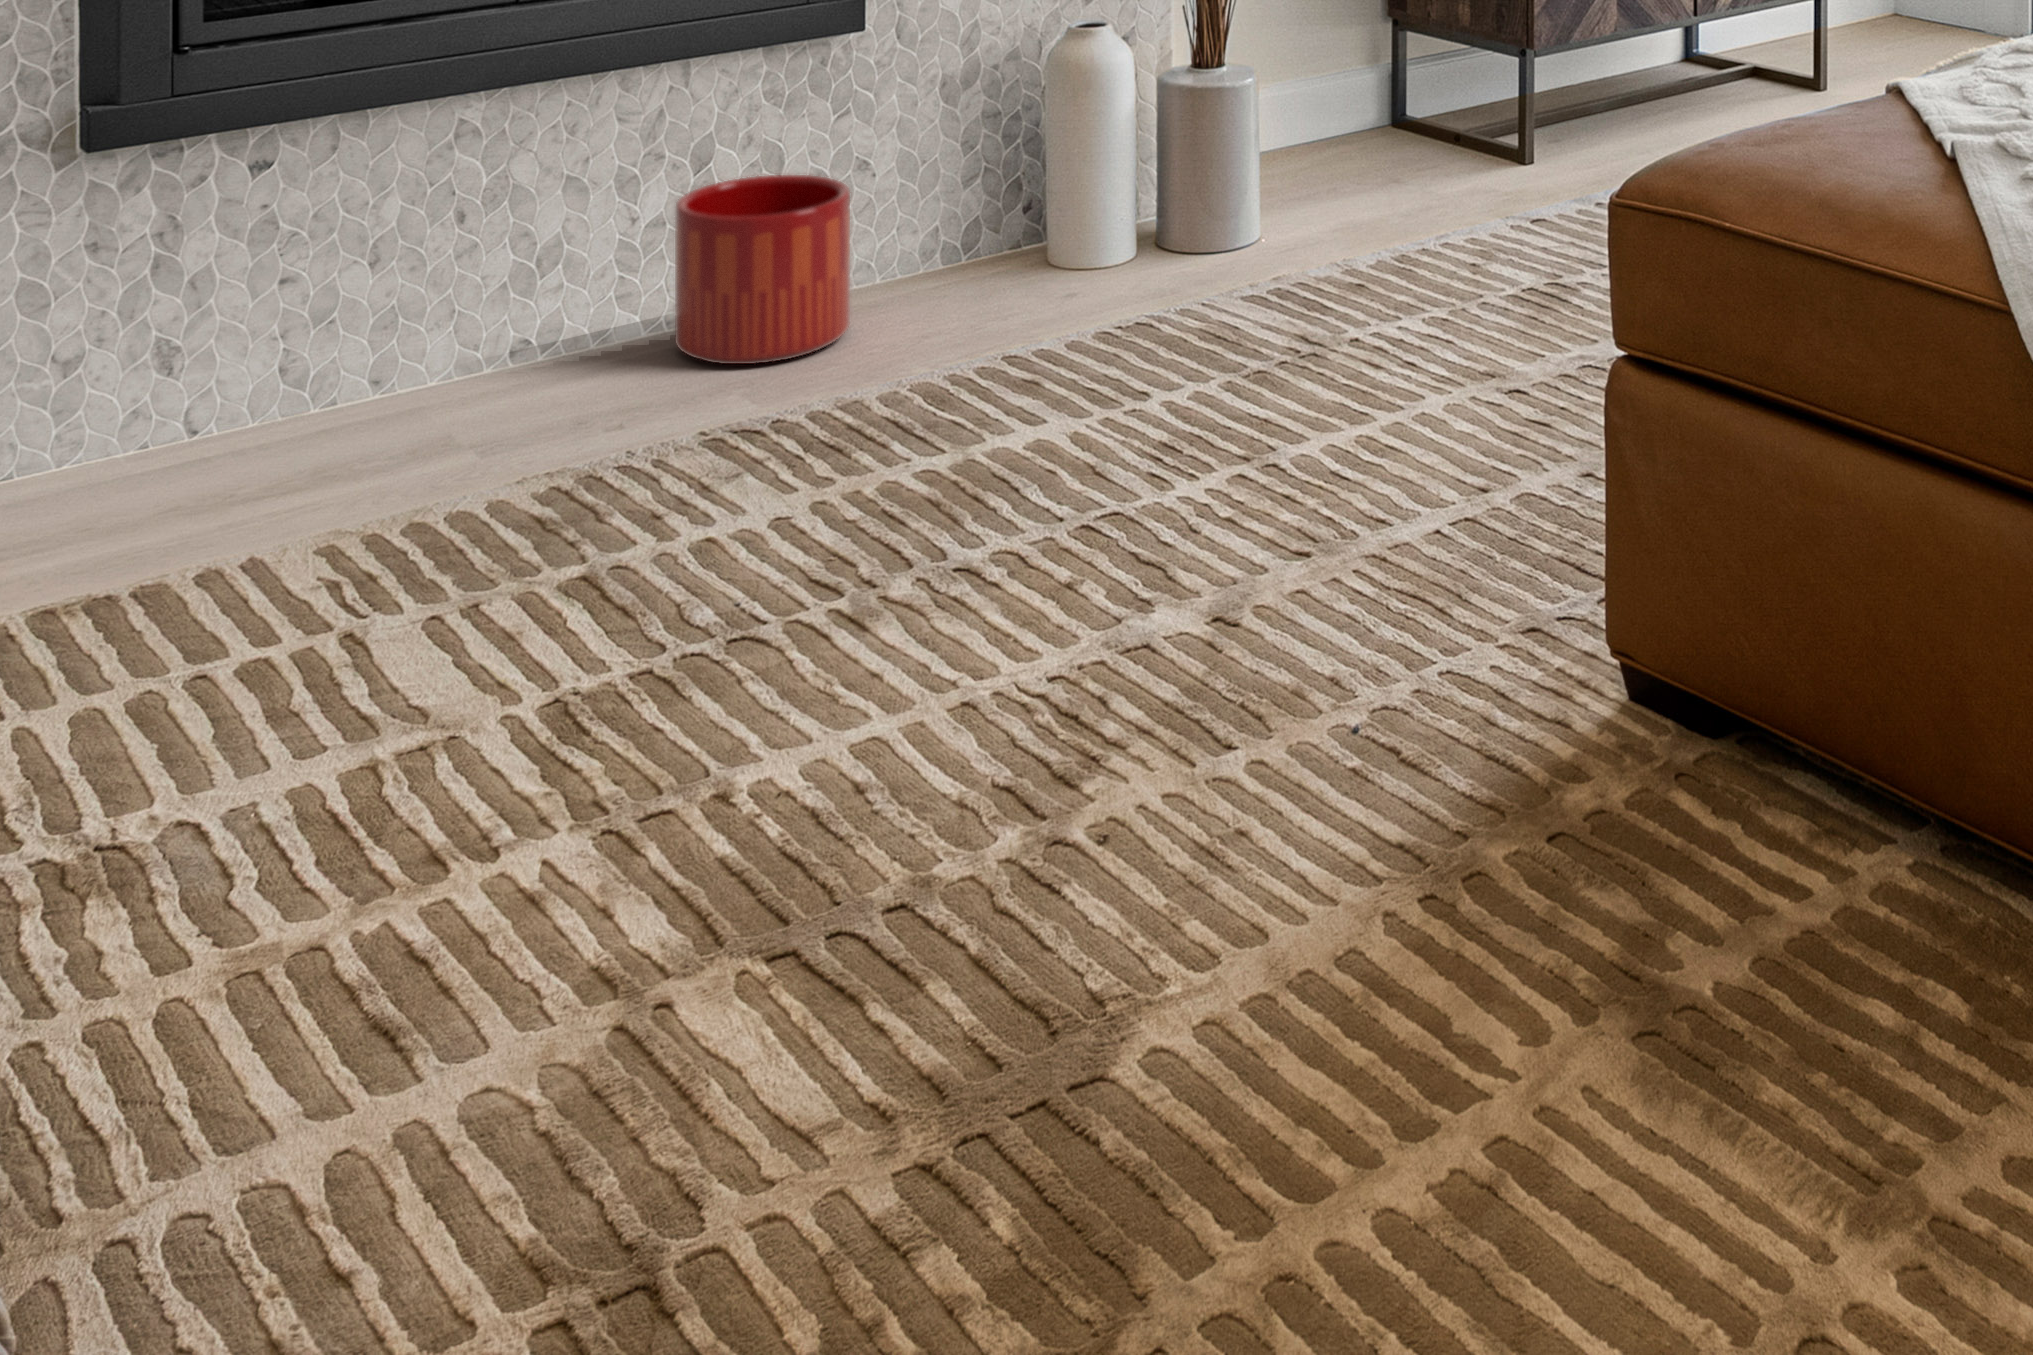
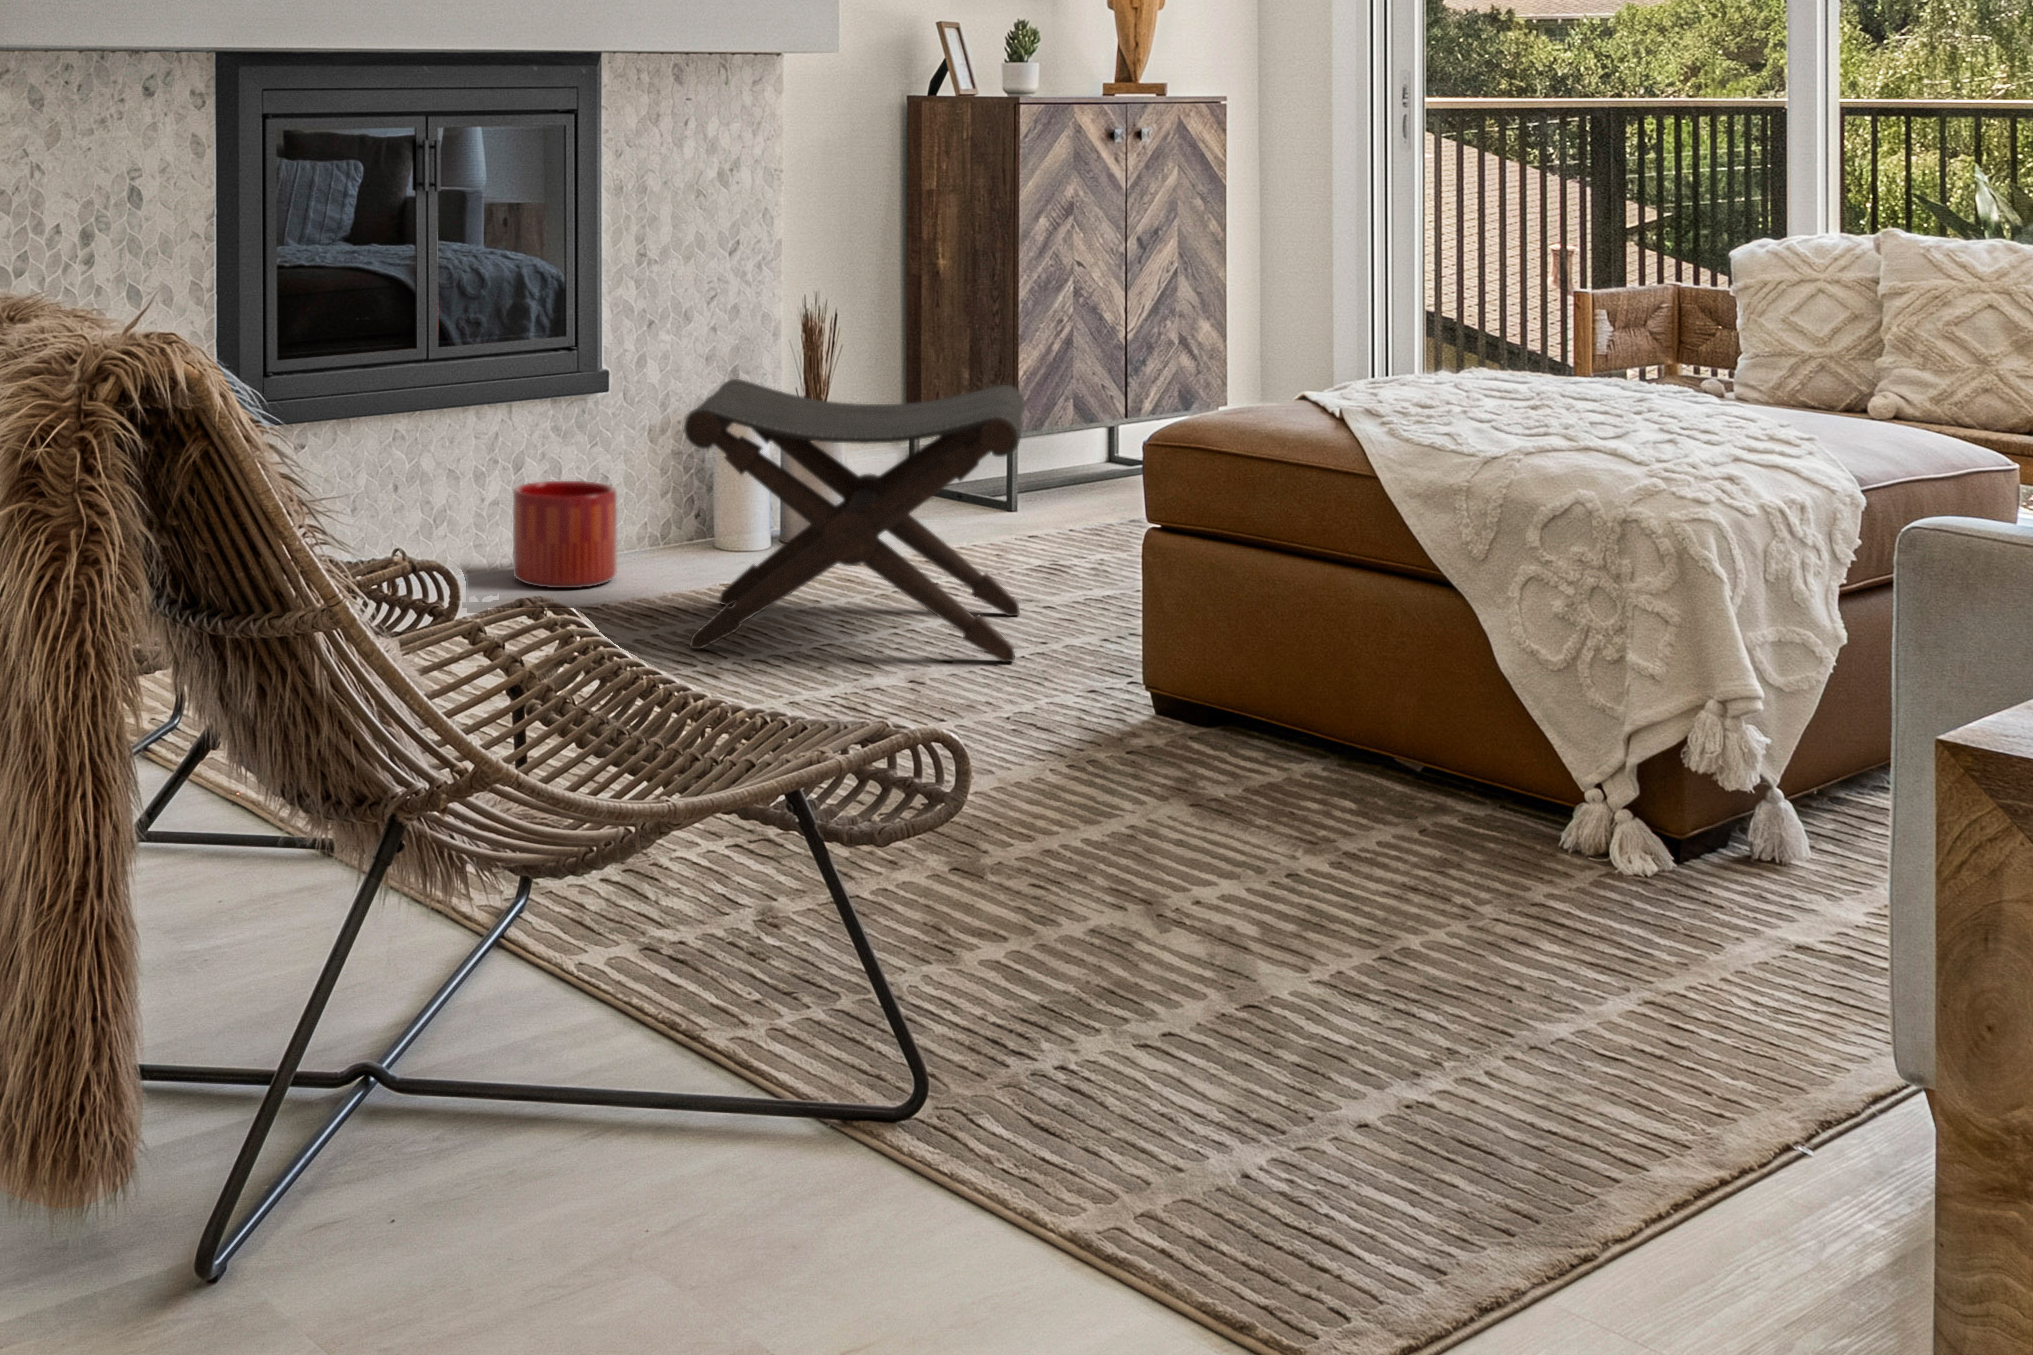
footstool: none [853,27,1474,542] -> present [684,379,1025,662]

